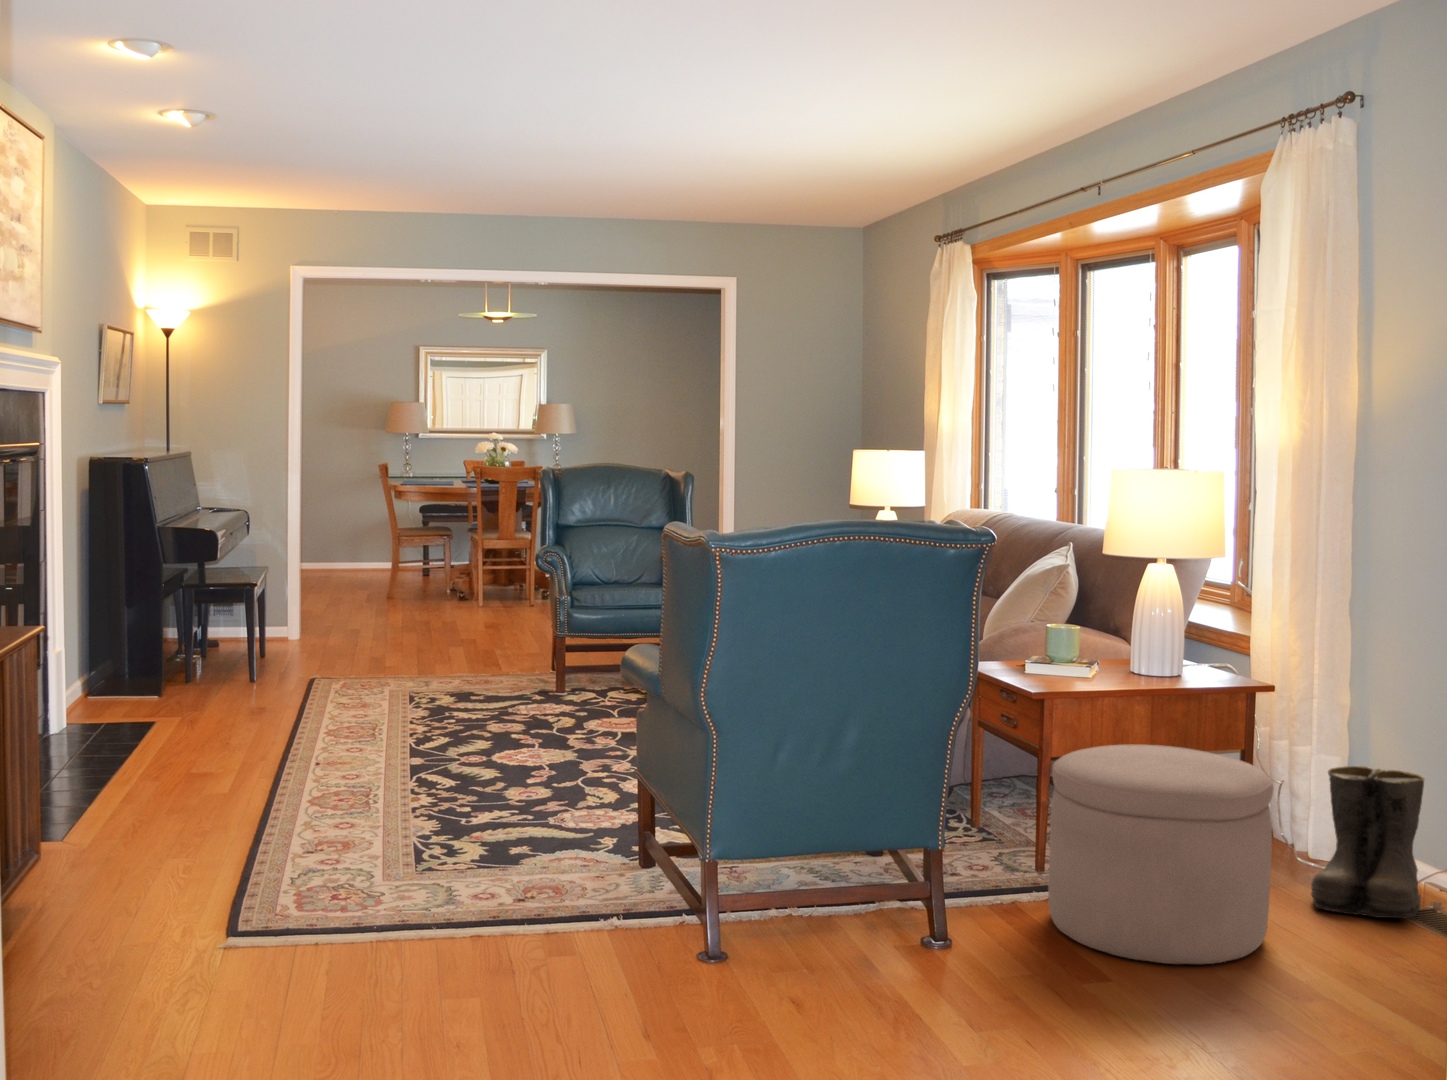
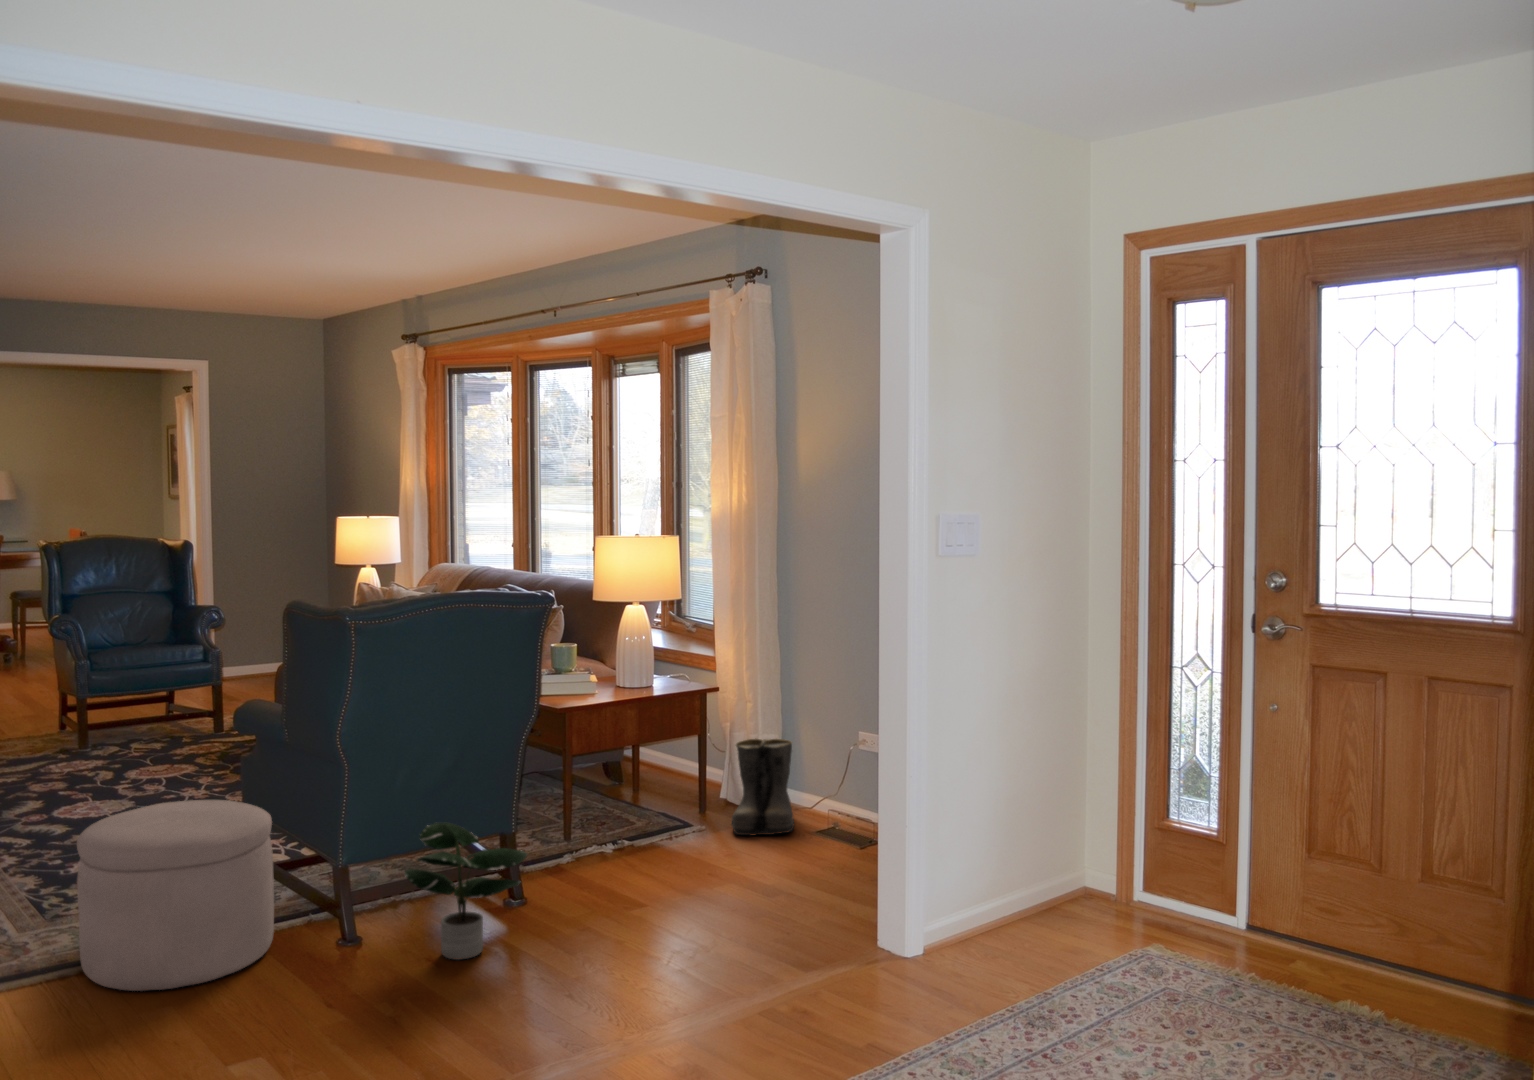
ottoman: present [1048,744,1273,964] -> present [77,800,274,991]
potted plant: none [776,819,950,1018] -> present [405,823,527,960]

